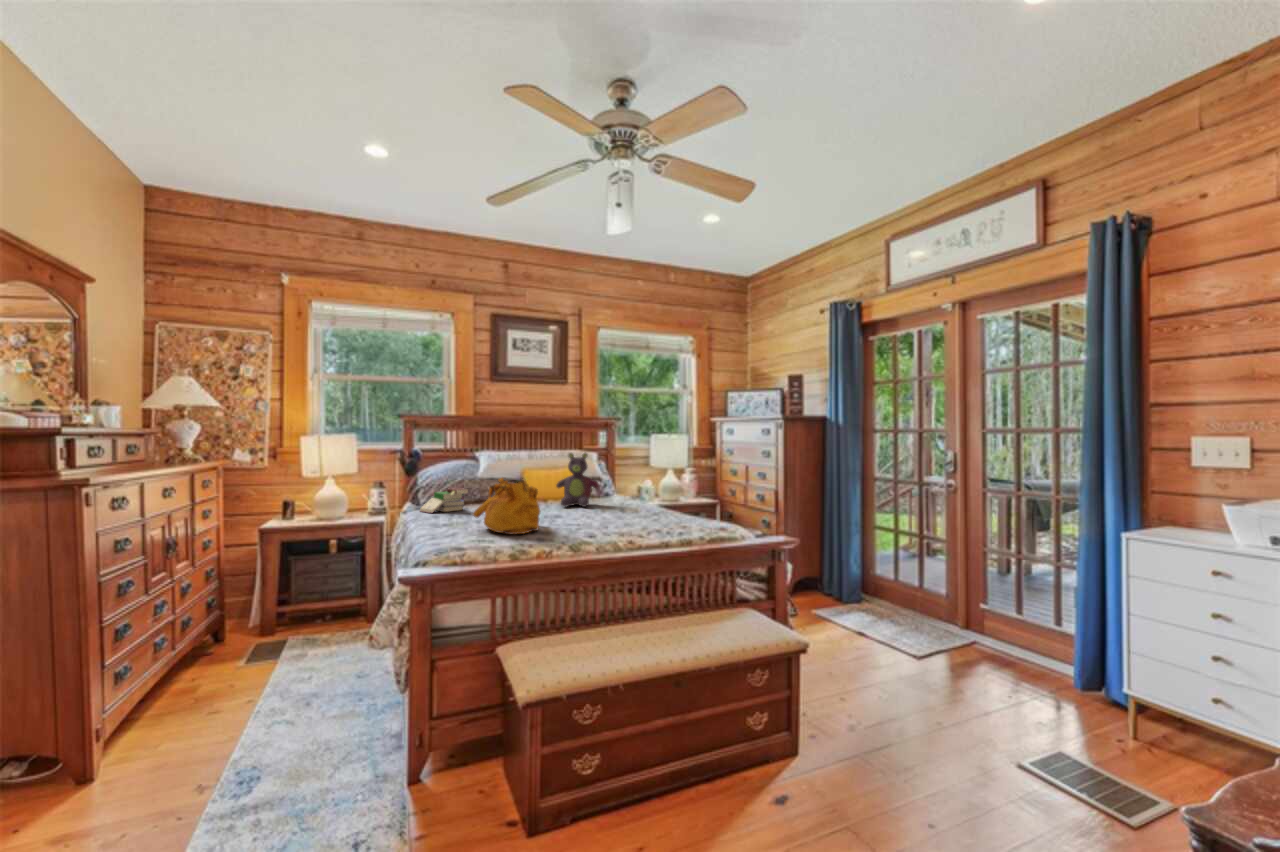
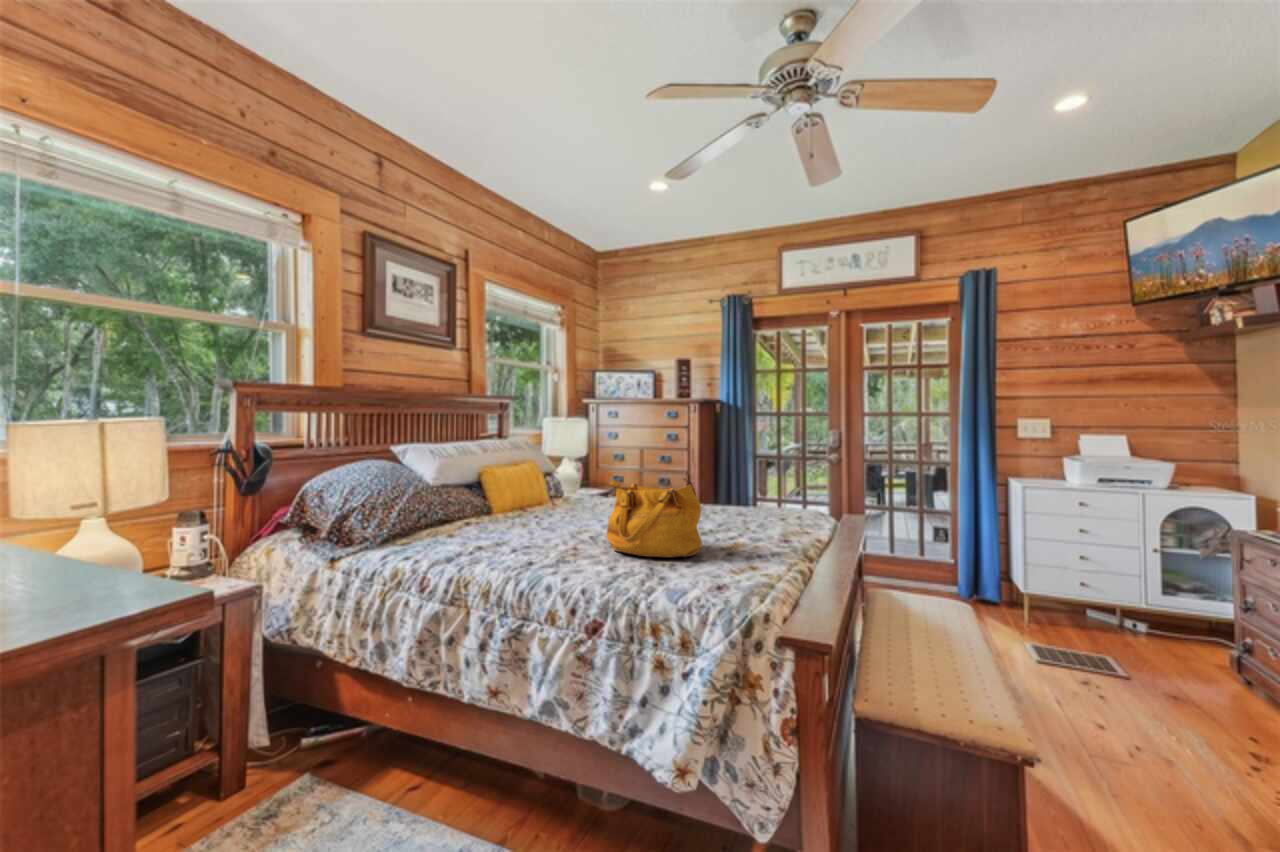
stuffed bear: present [556,453,599,507] -> none [542,442,599,514]
book: present [420,488,468,513] -> none [412,505,482,551]

